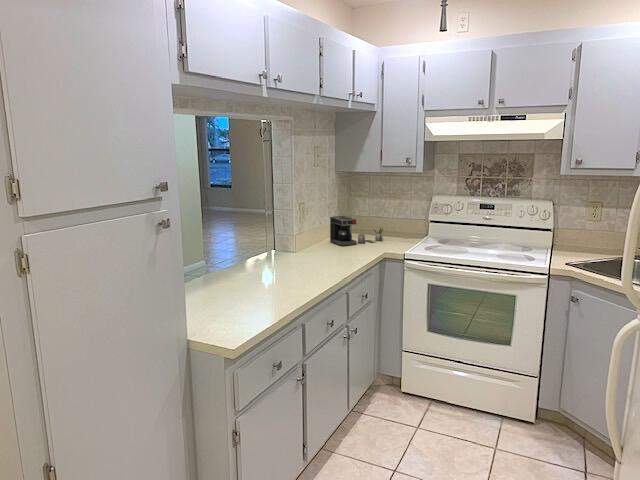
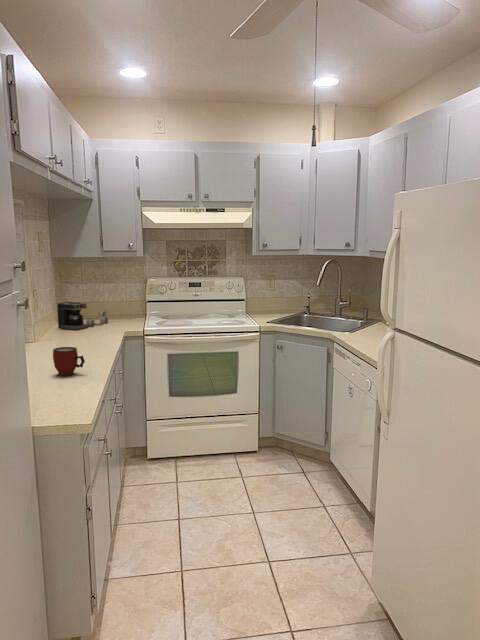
mug: none [230,275,259,309] -> present [53,347,85,376]

